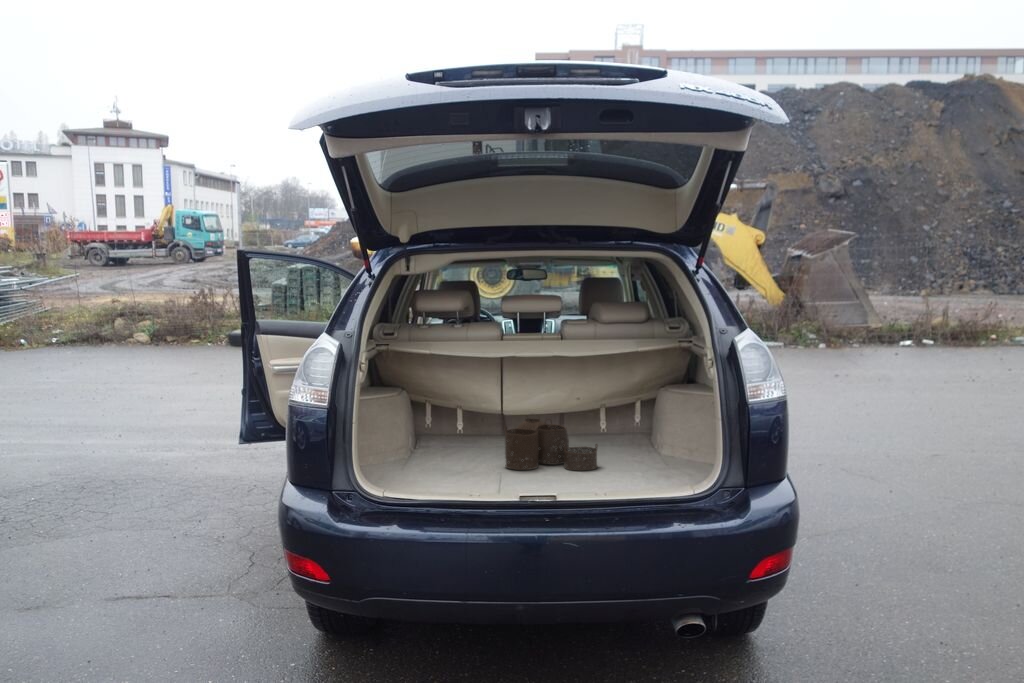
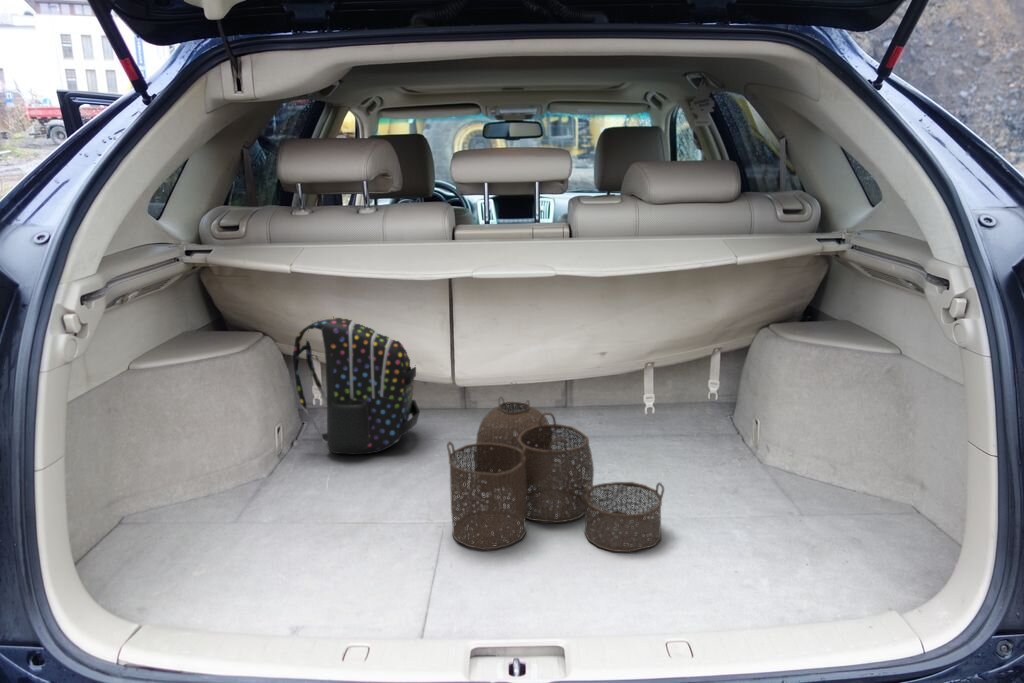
backpack: none [421,376,484,448] -> present [291,317,420,454]

